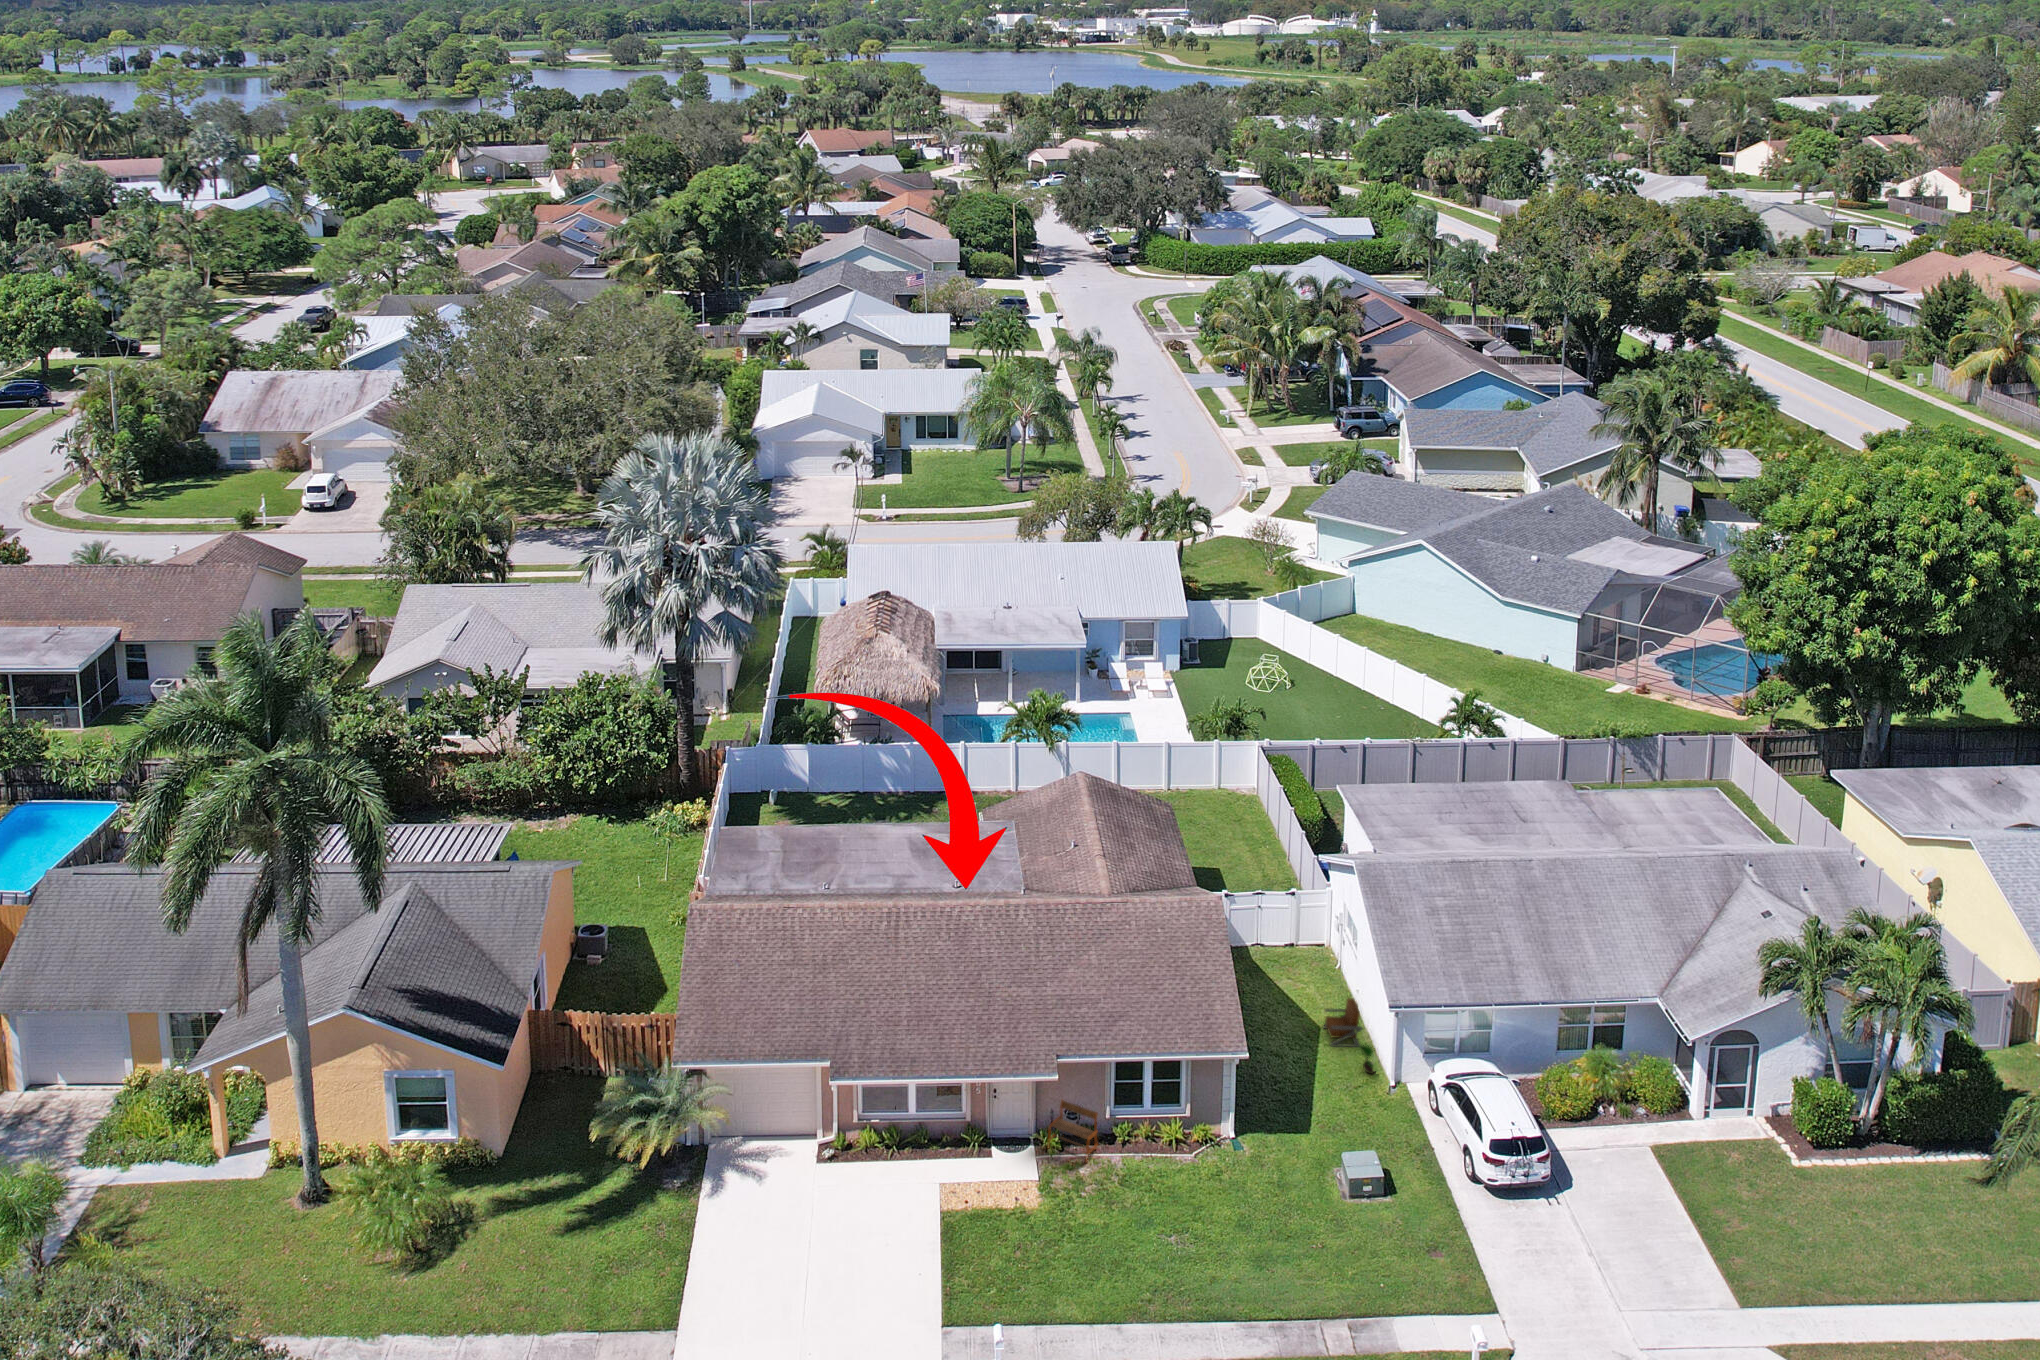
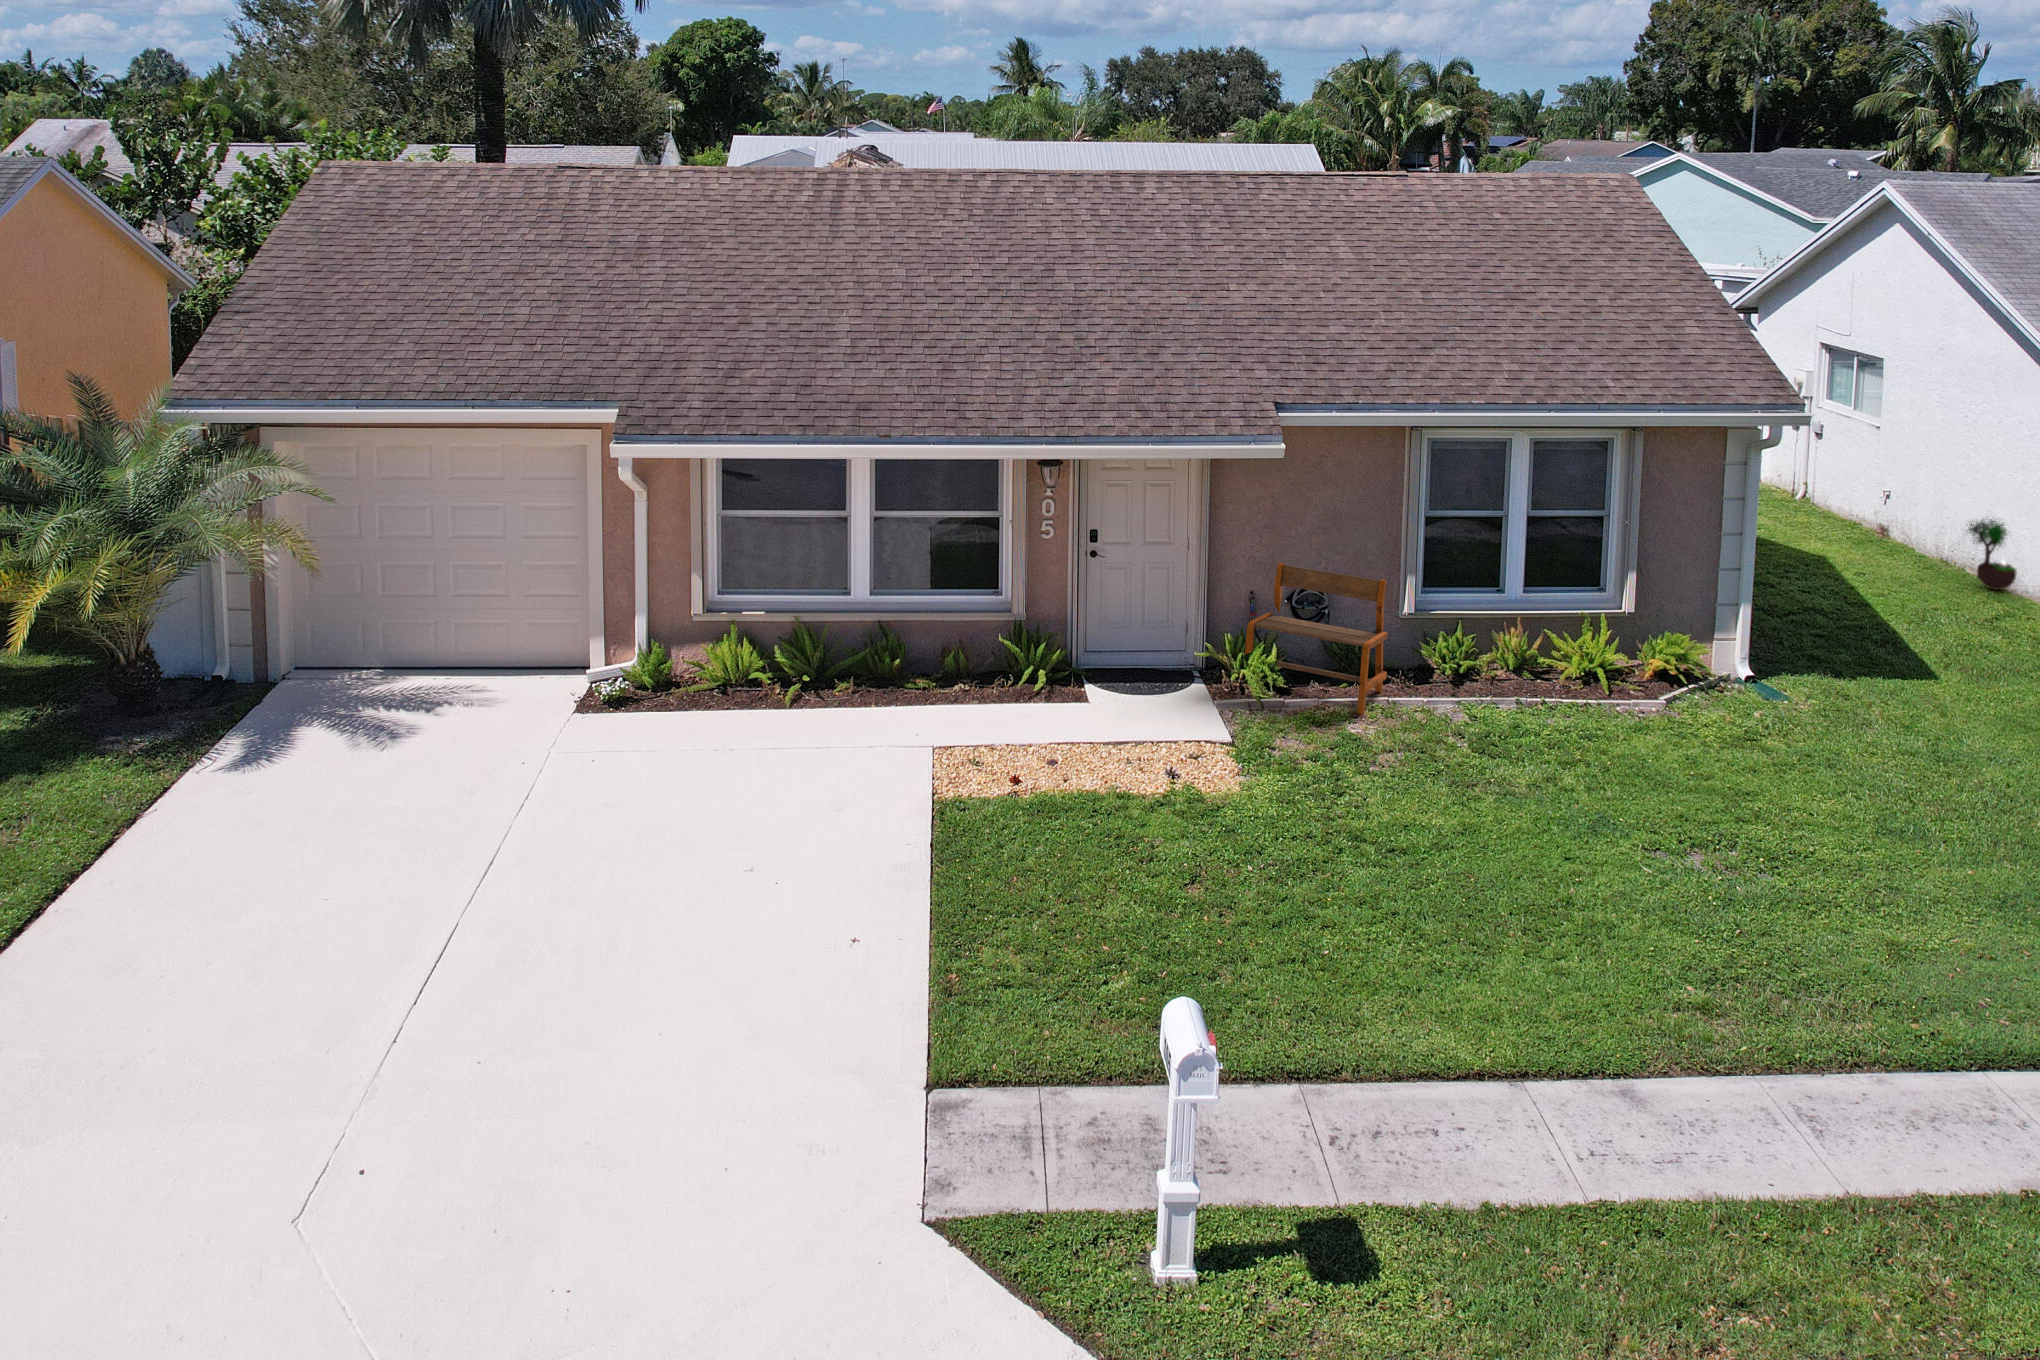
lounge chair: present [1323,998,1362,1047] -> none [1823,464,1942,560]

